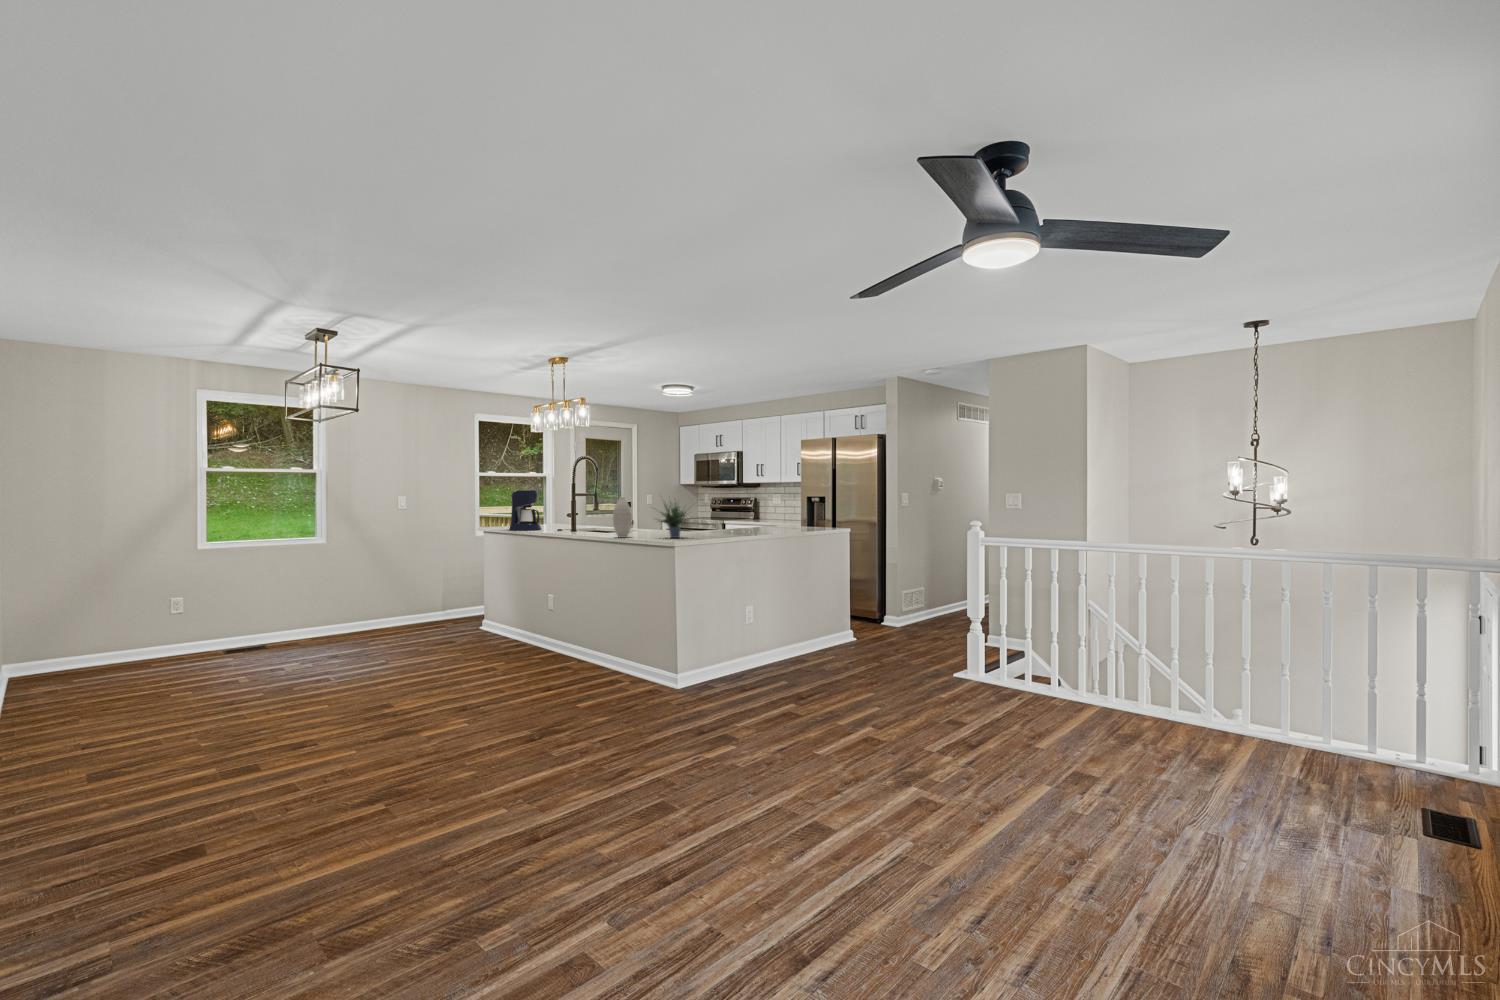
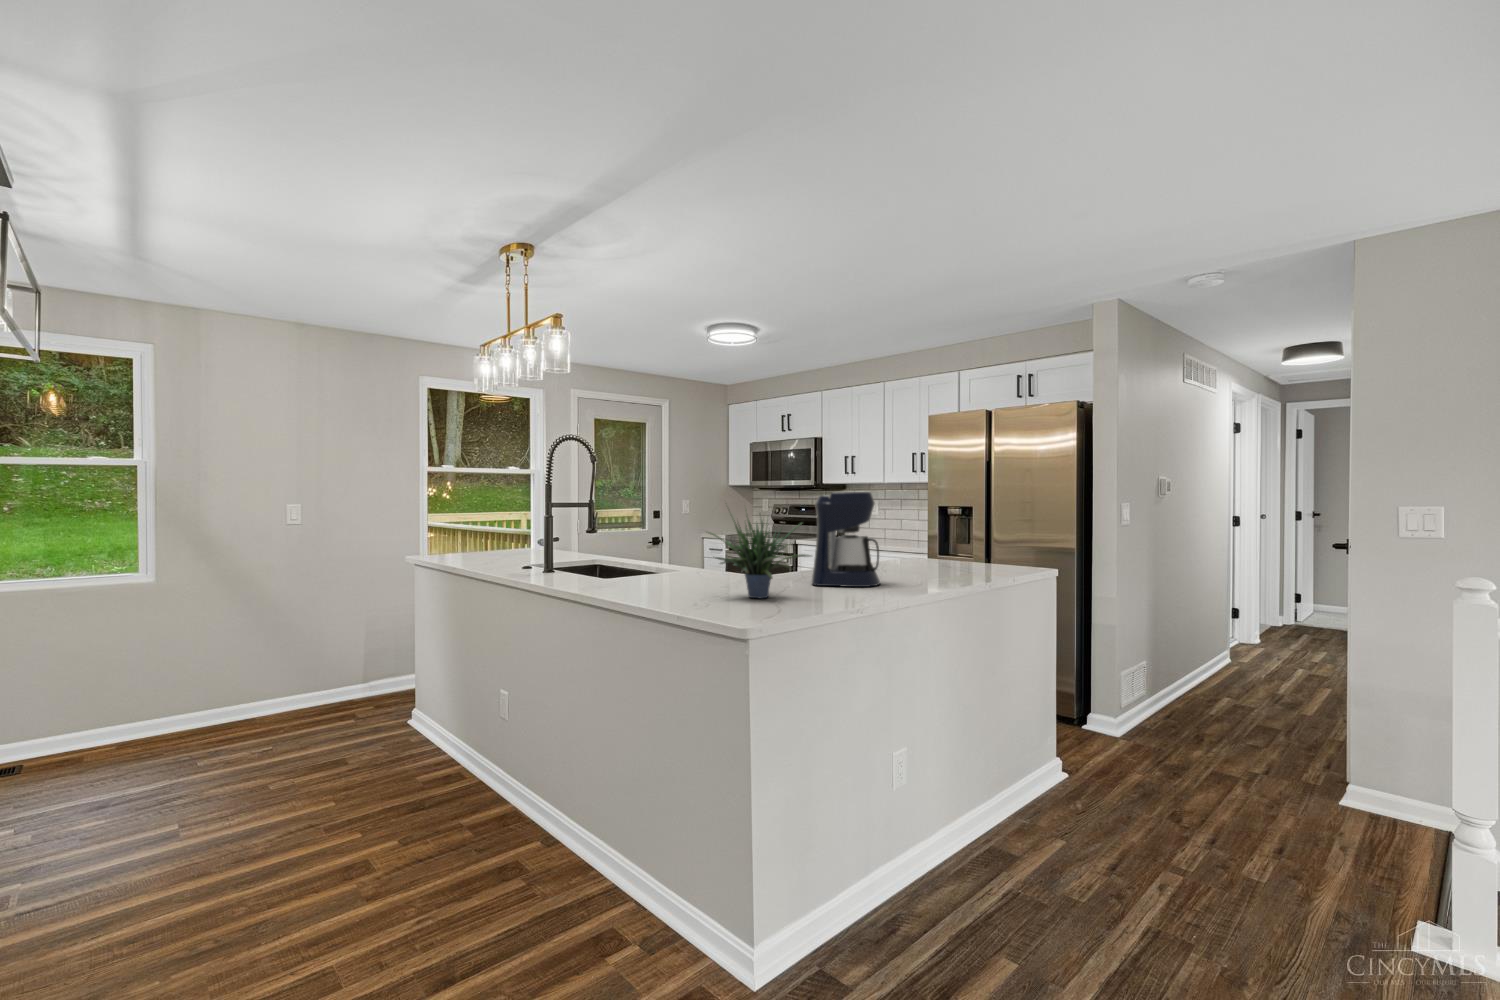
coffee maker: present [509,490,541,530] -> present [812,492,880,587]
vase: present [613,497,632,538] -> none [629,509,667,594]

